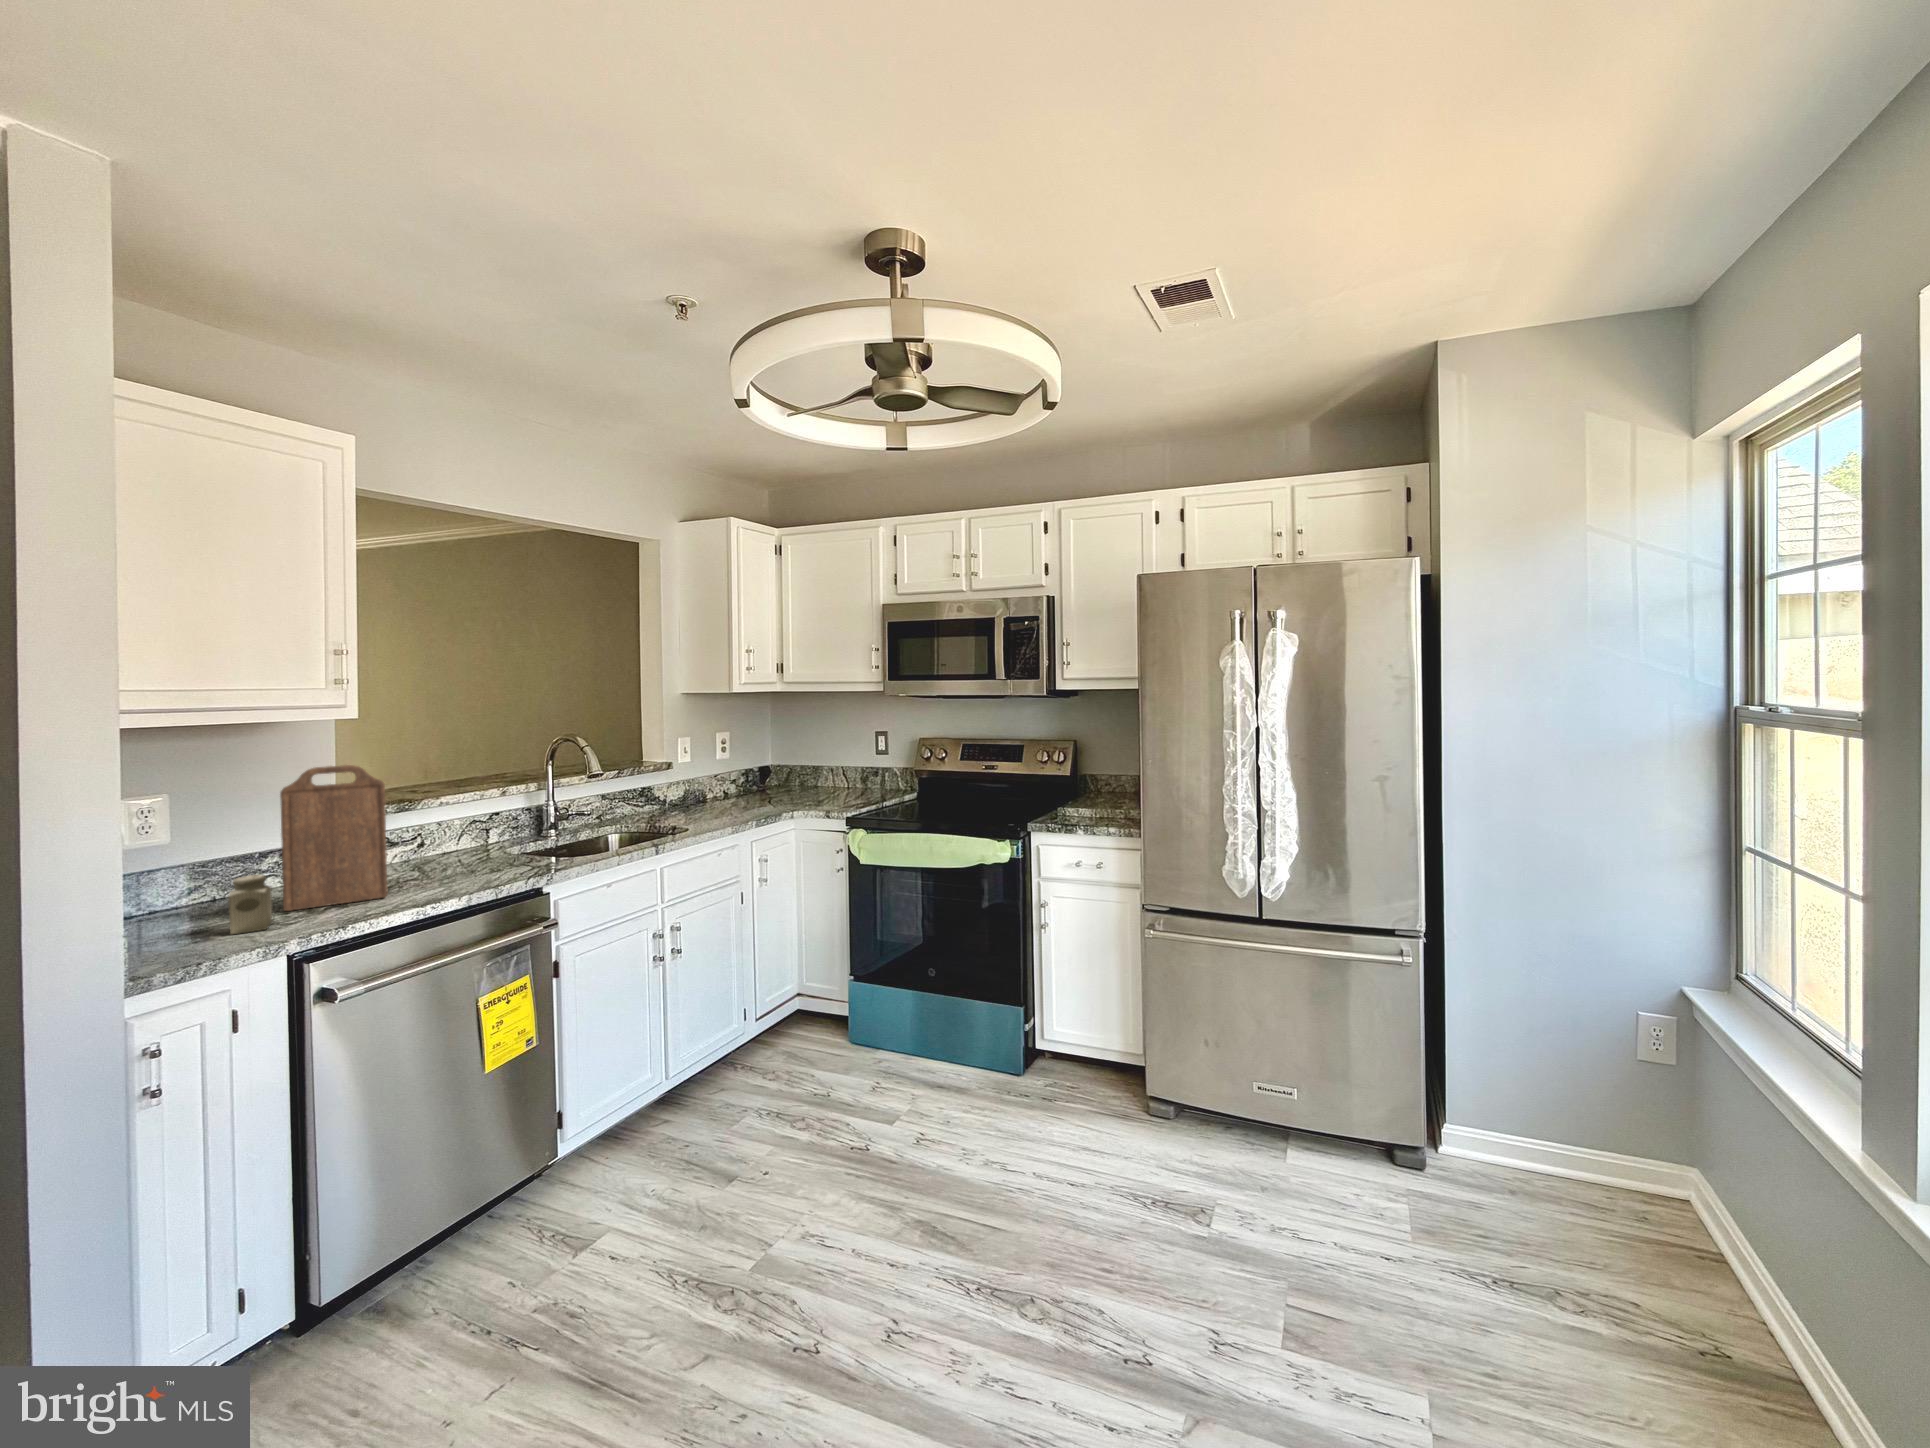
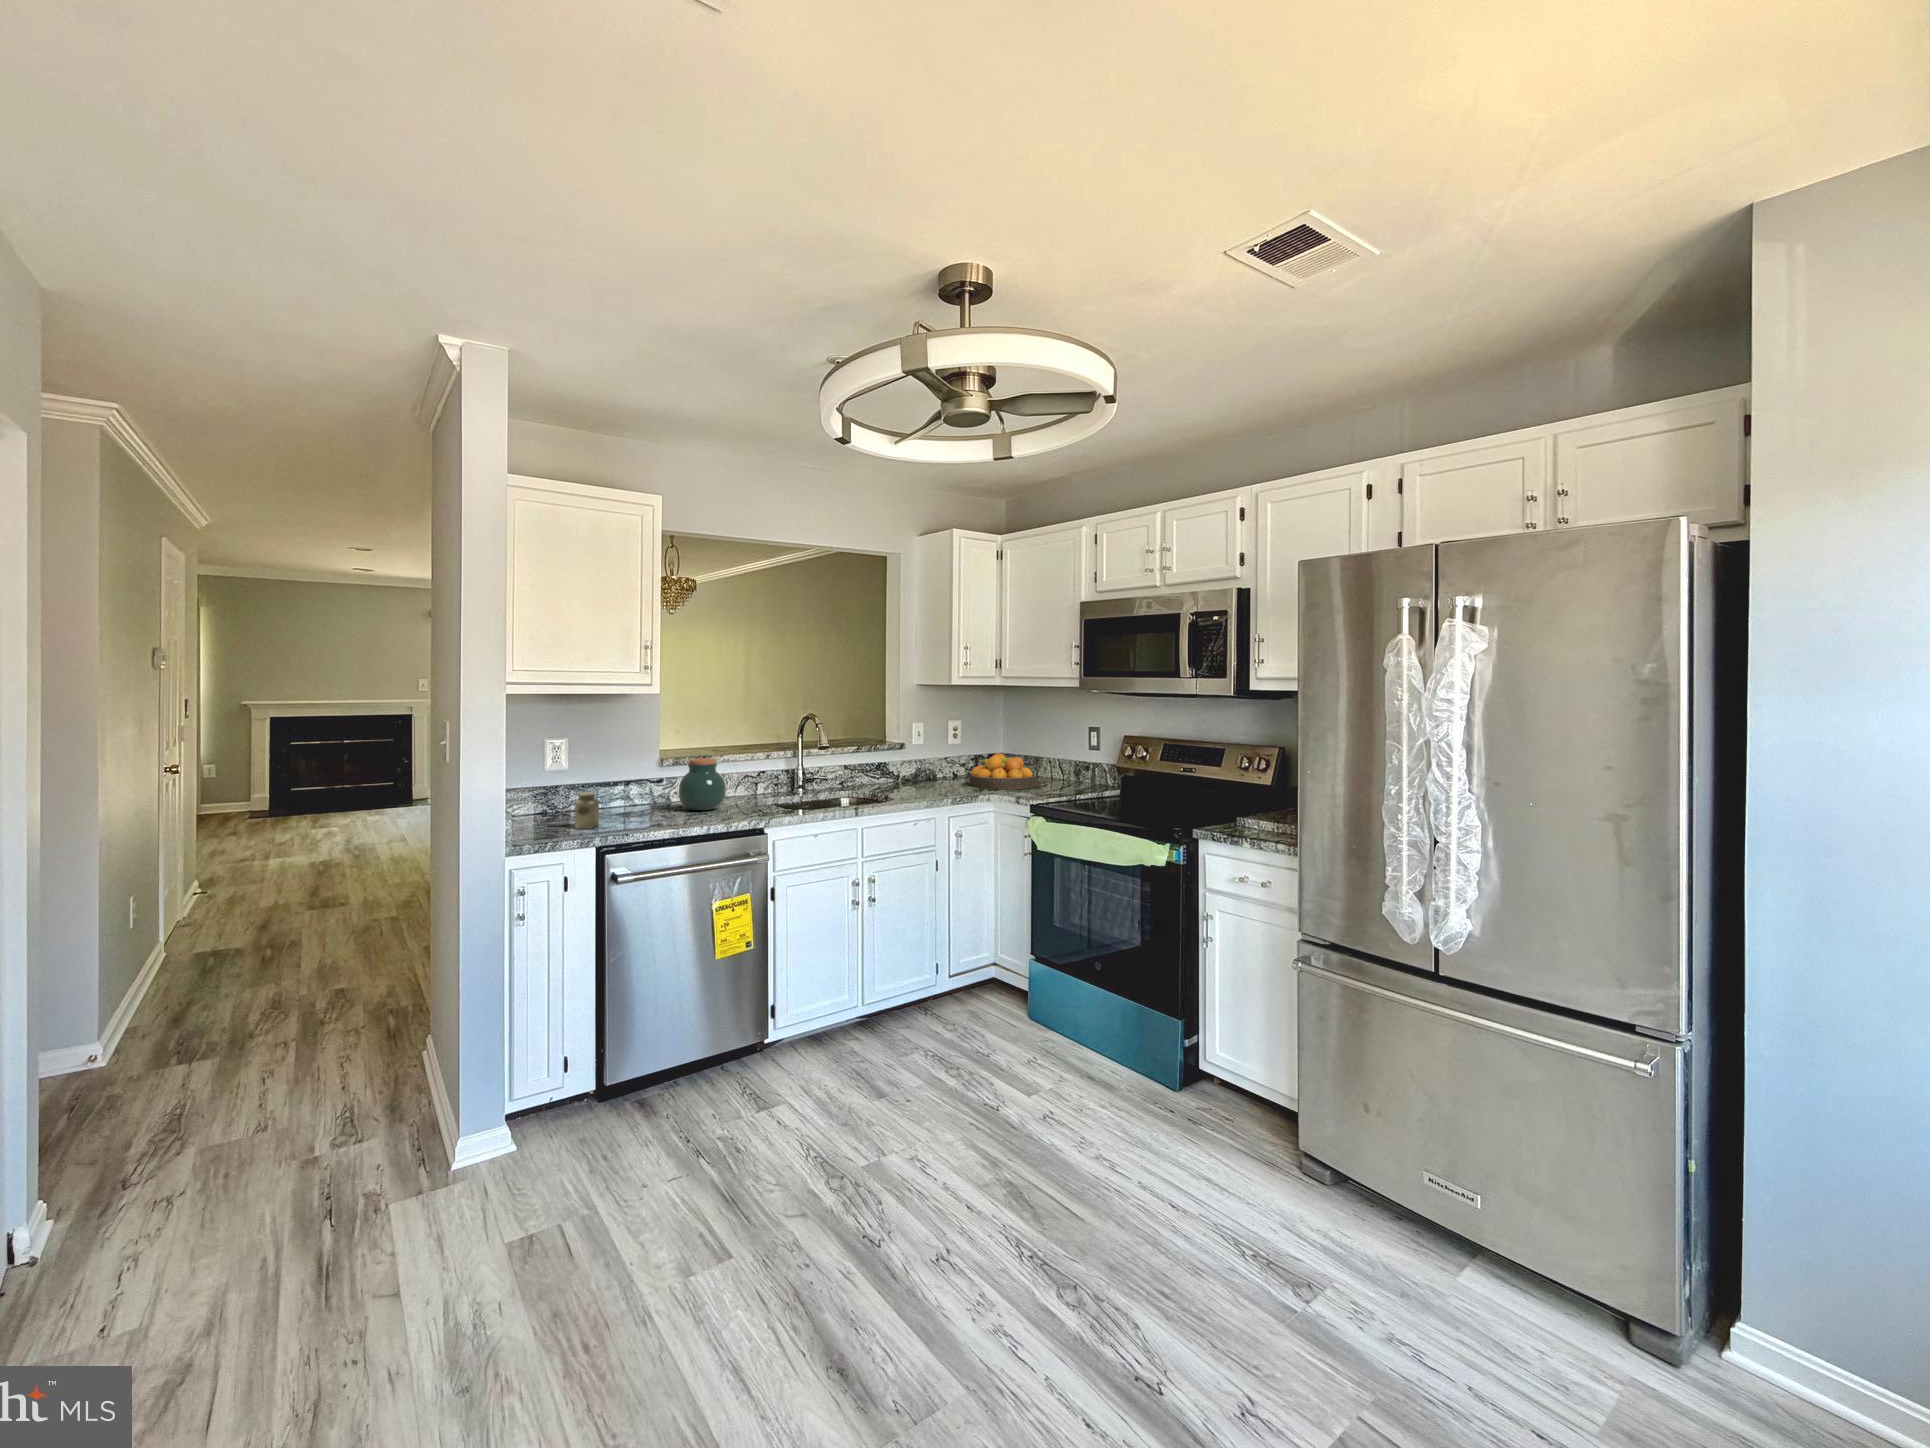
cutting board: present [280,765,387,911] -> none [611,725,669,820]
fruit bowl: none [748,765,825,805] -> present [969,753,1037,789]
jar: none [385,804,462,878] -> present [679,758,726,811]

